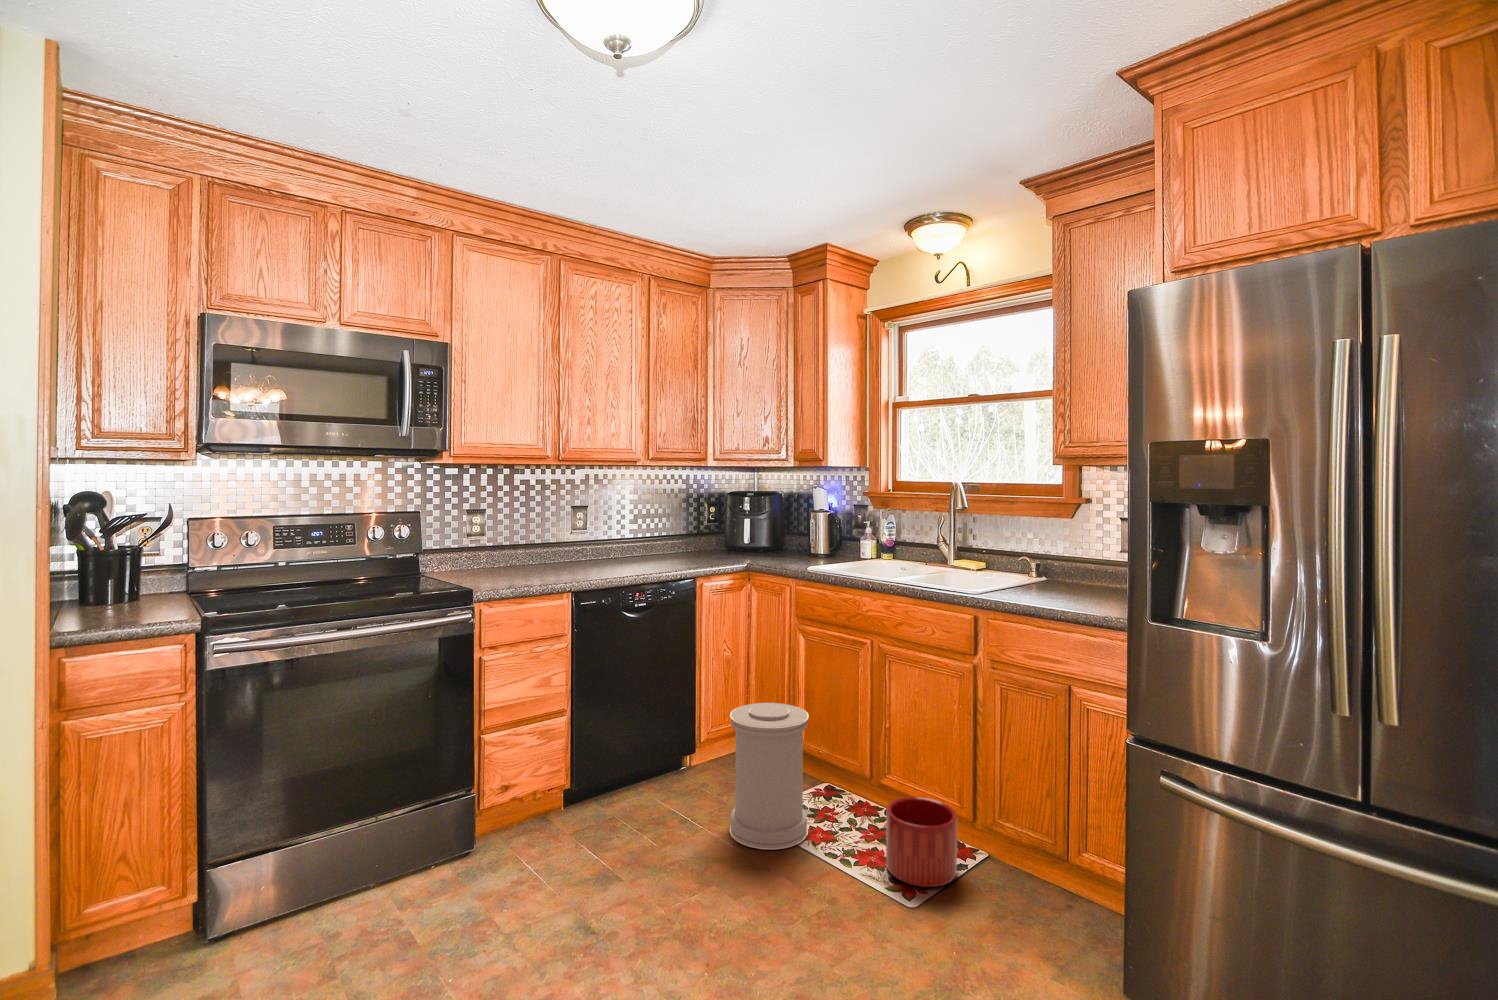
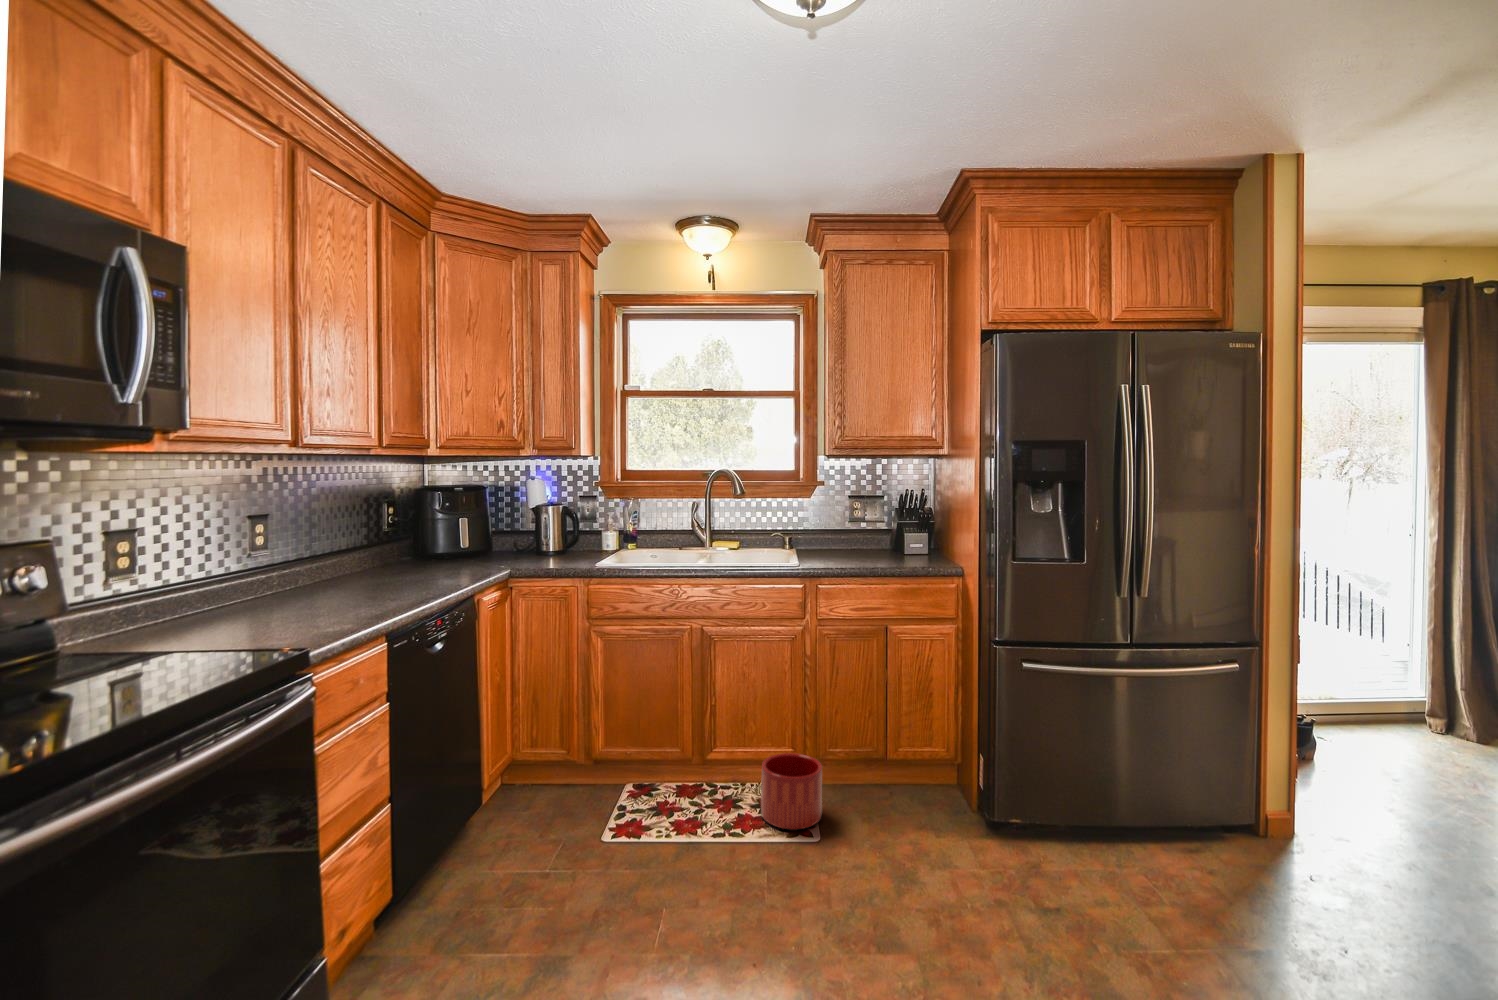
trash can: present [729,703,809,850] -> none [600,705,684,860]

